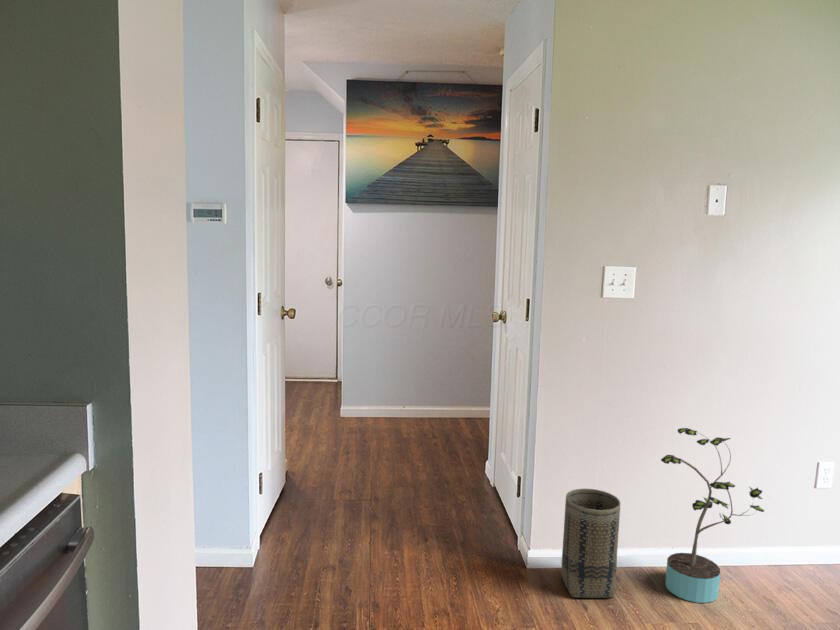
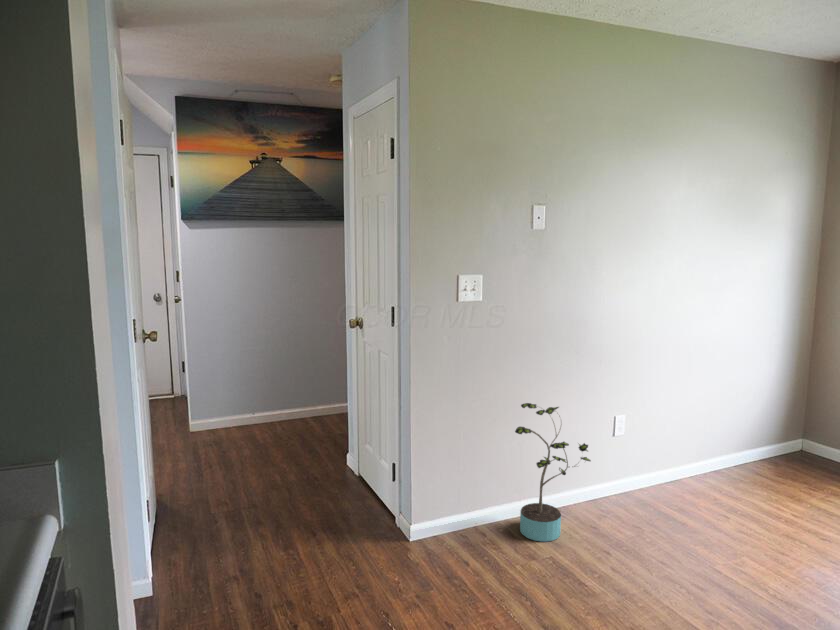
basket: present [561,489,620,598] -> none [440,464,487,558]

